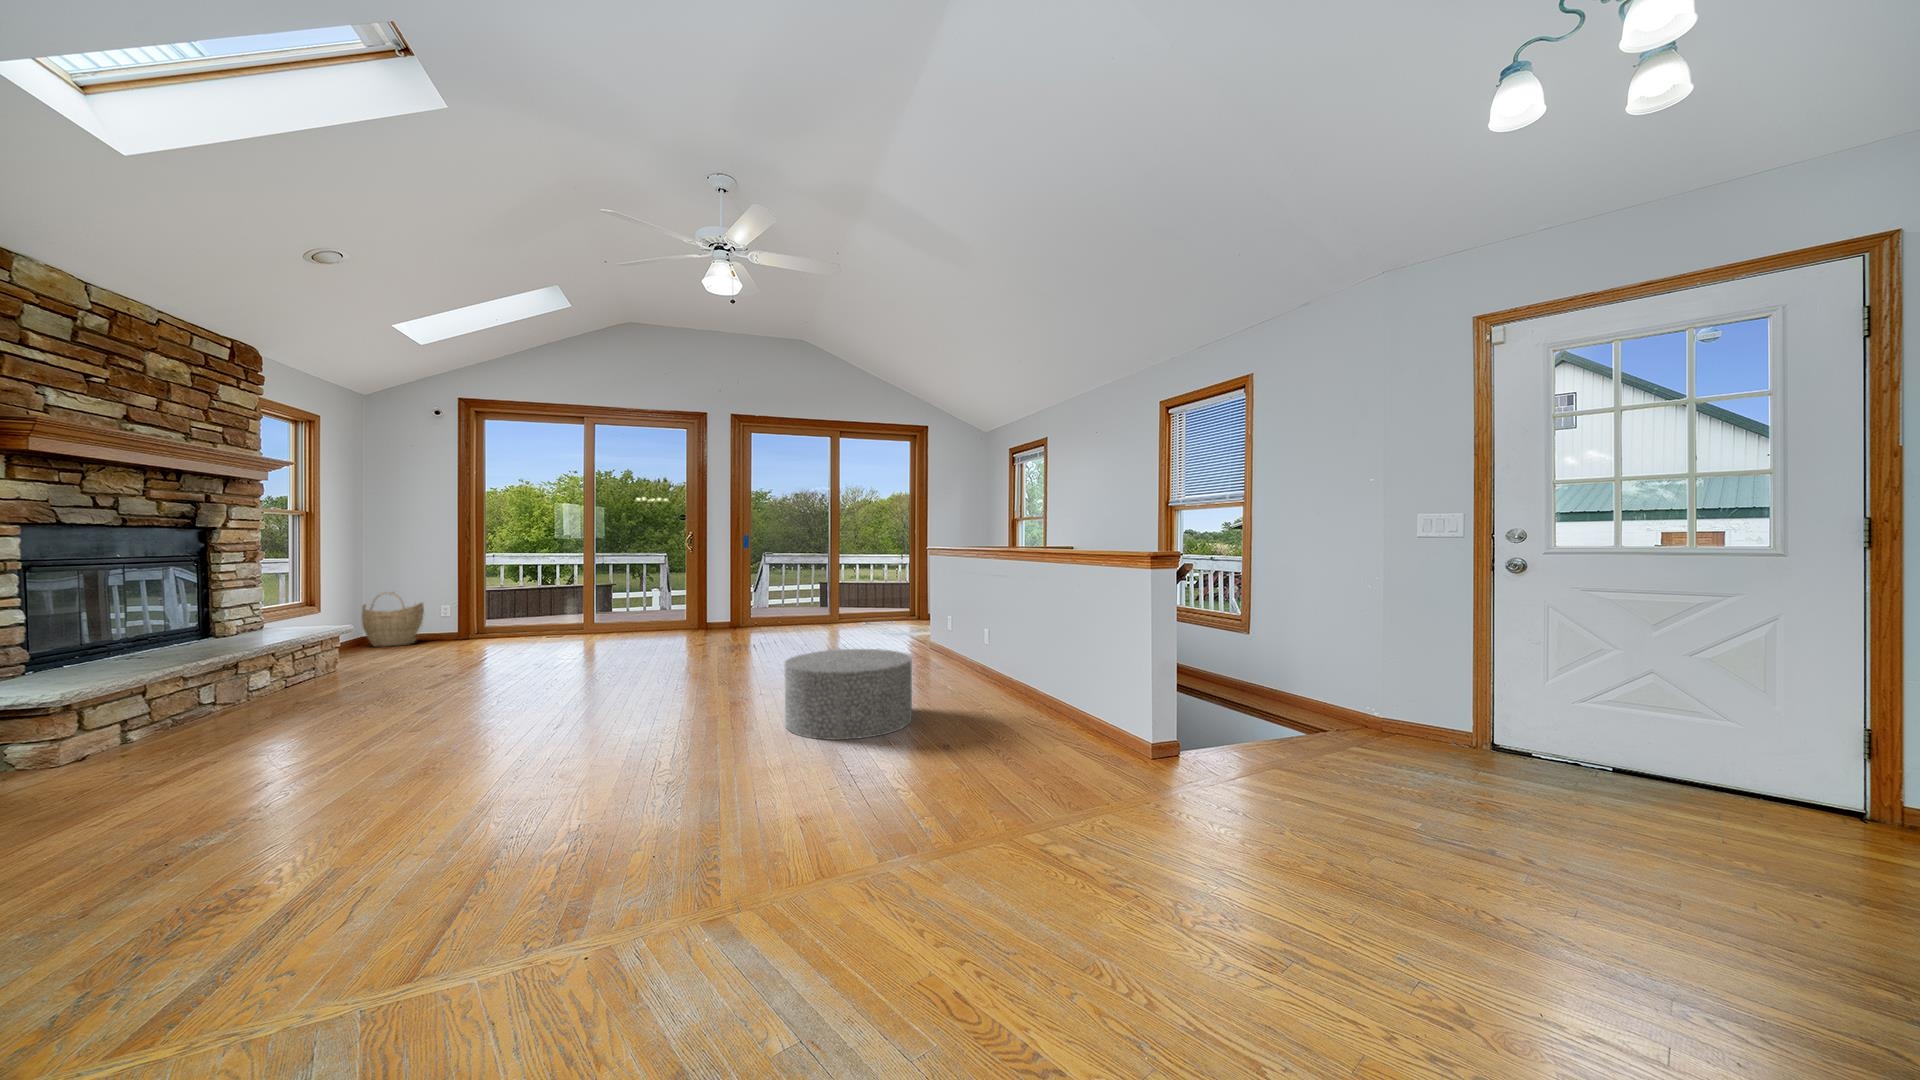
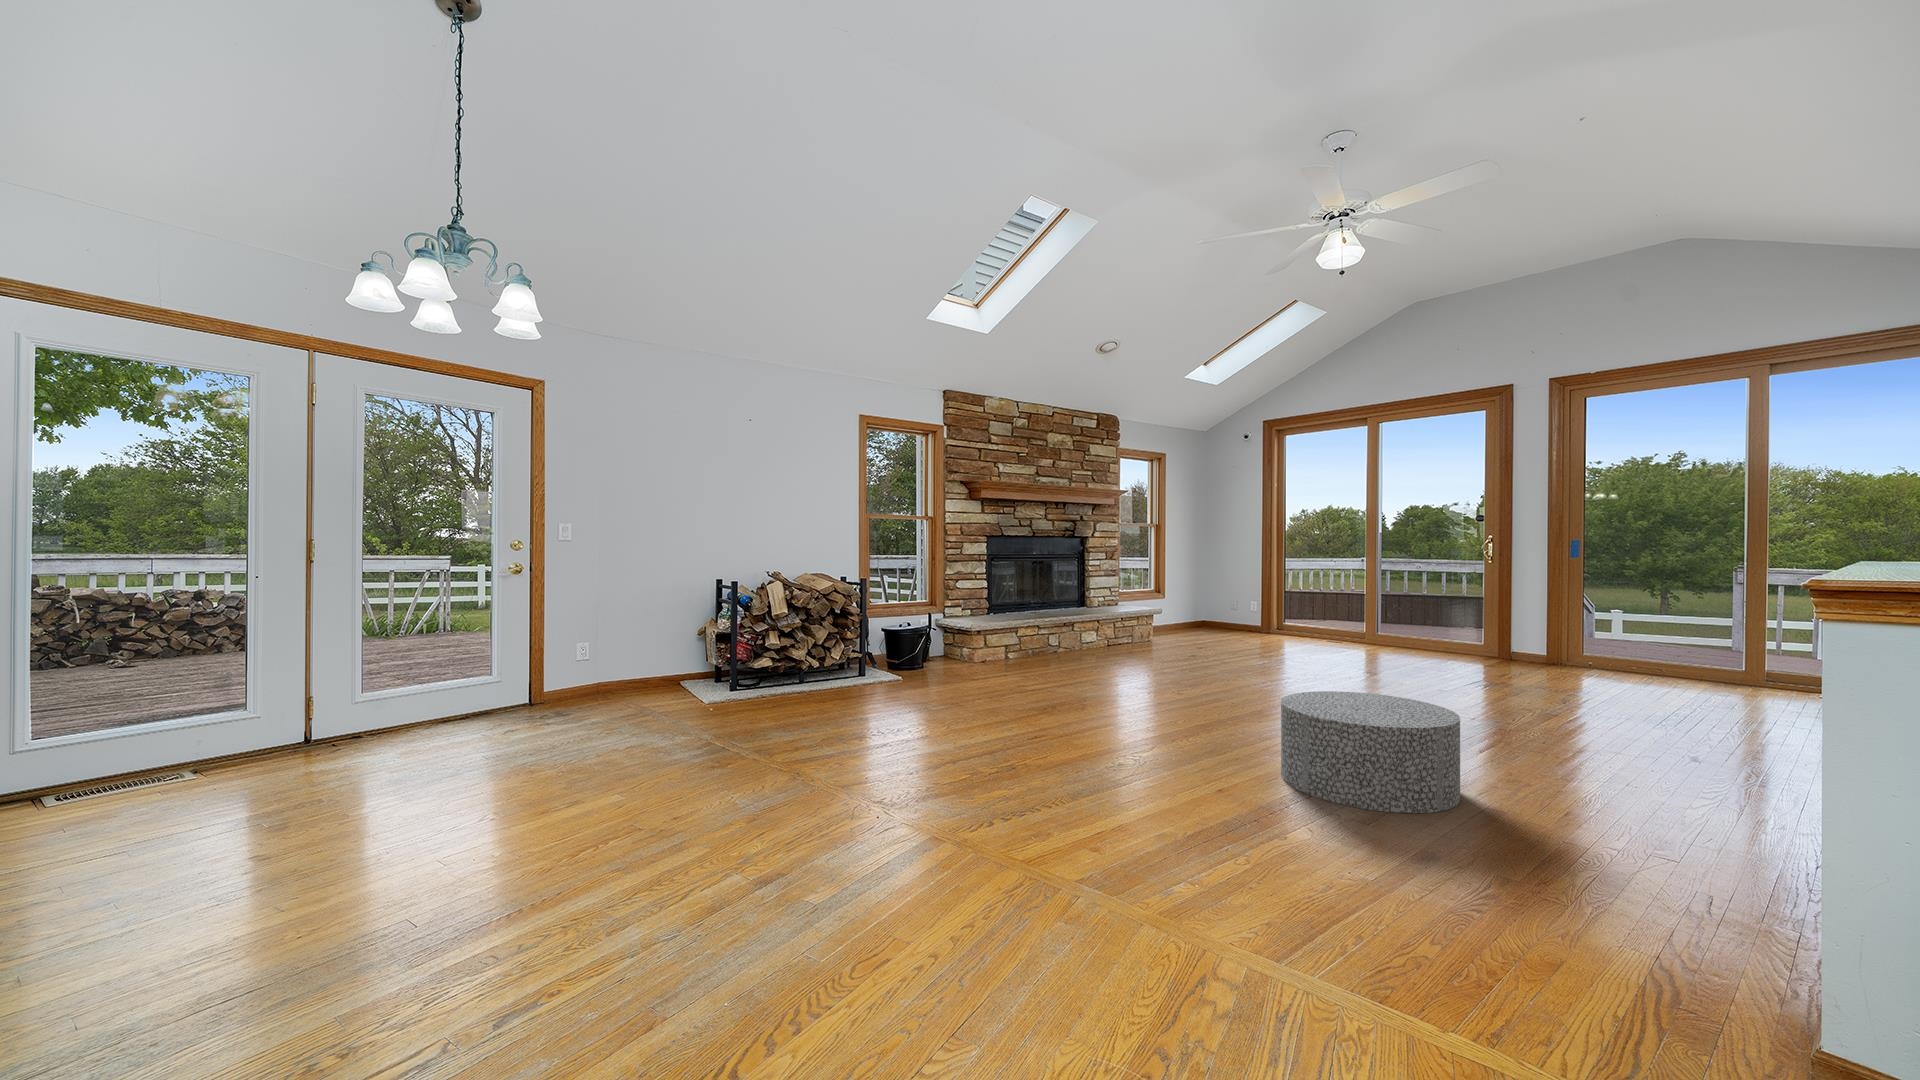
woven basket: present [362,592,424,647] -> none [1192,586,1234,631]

